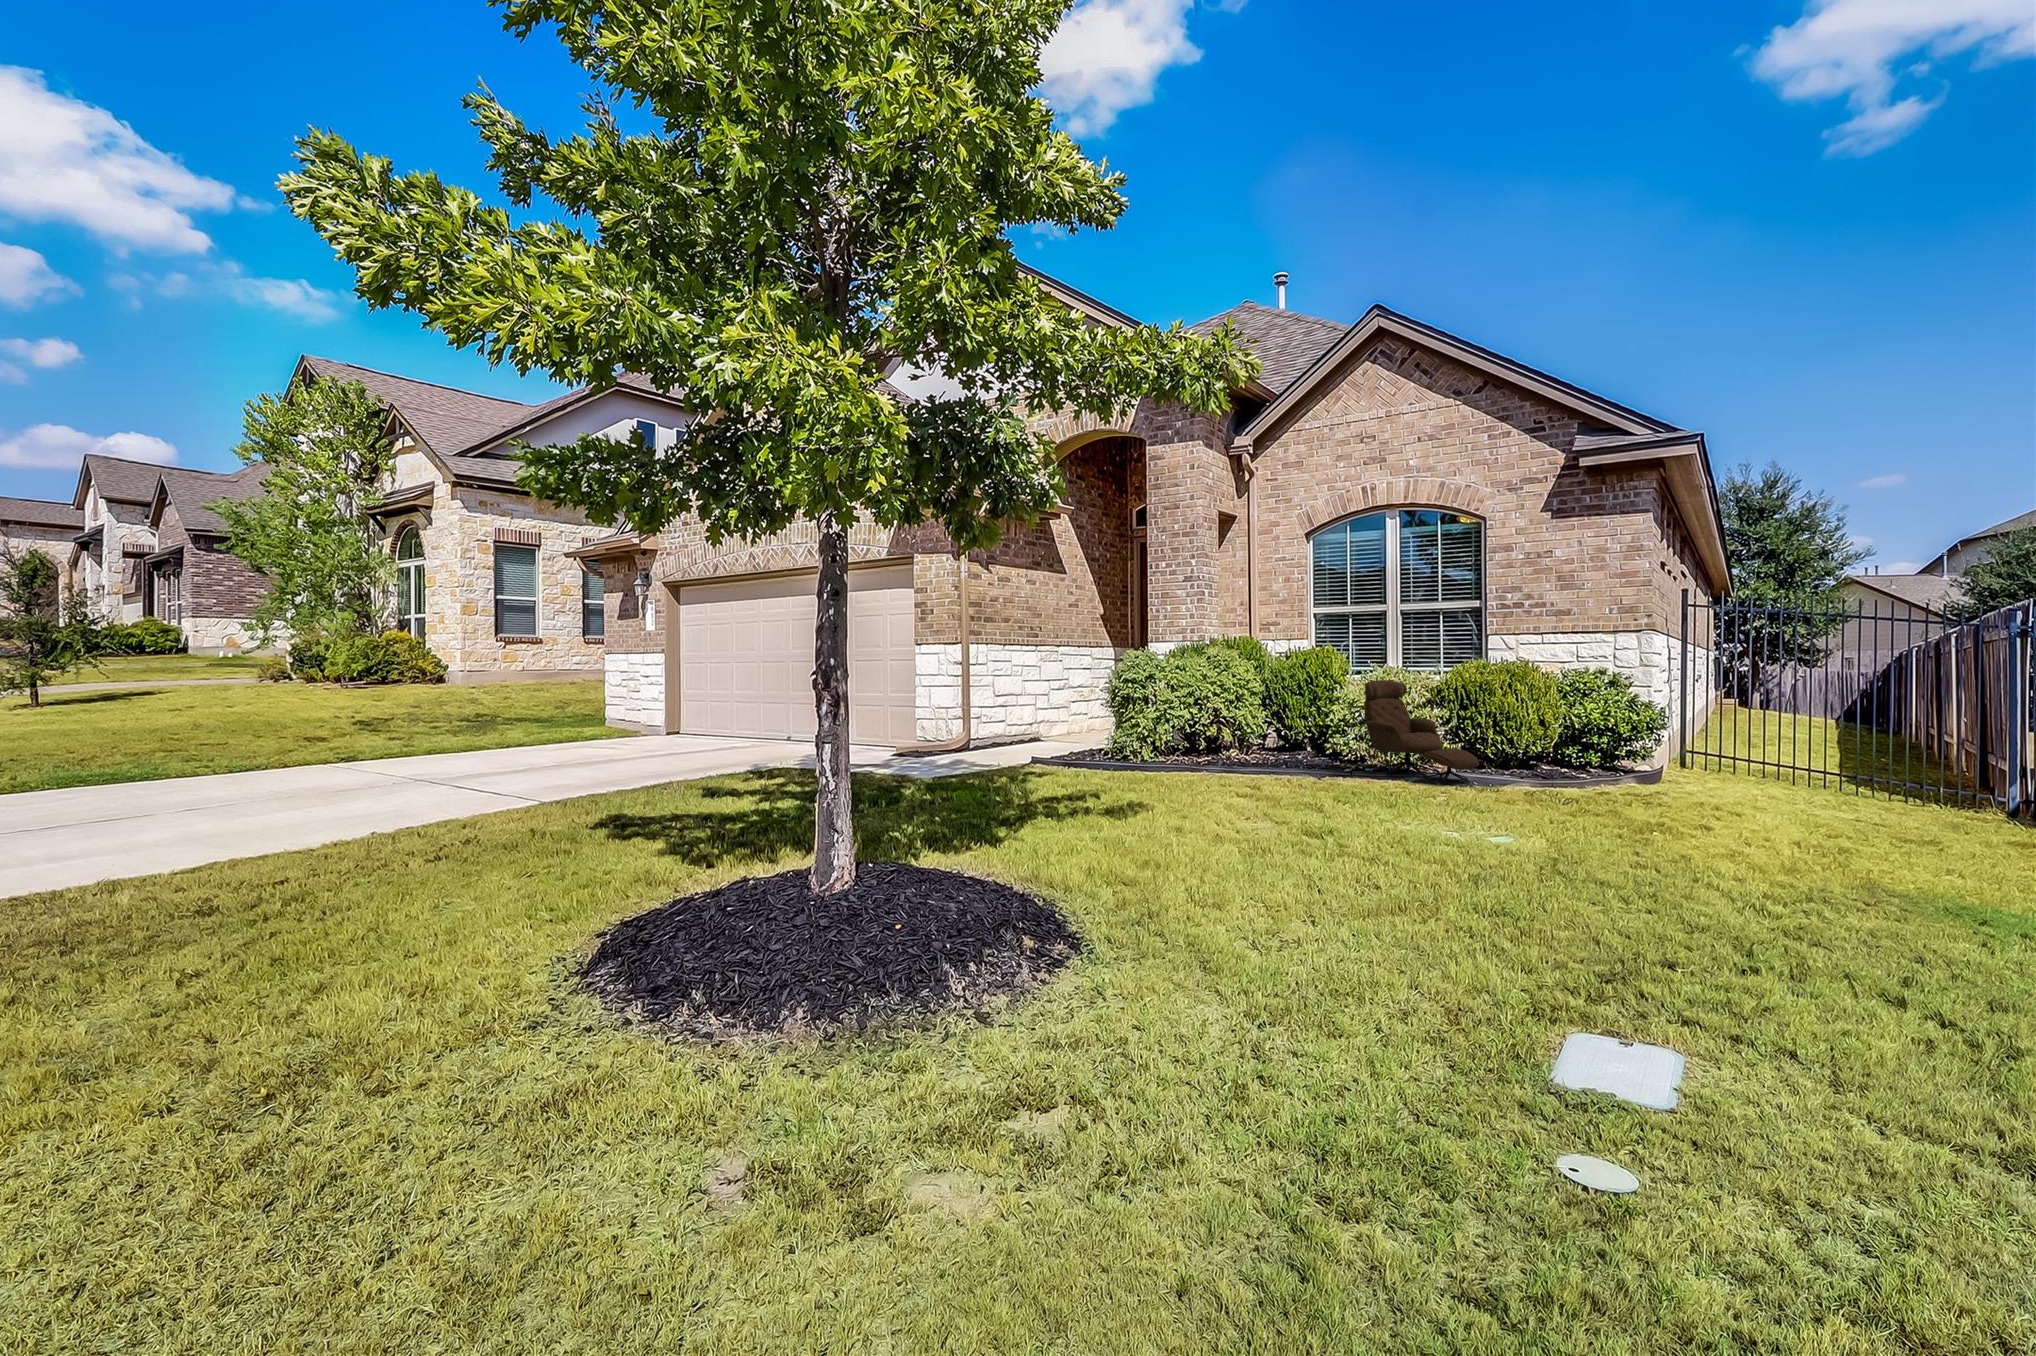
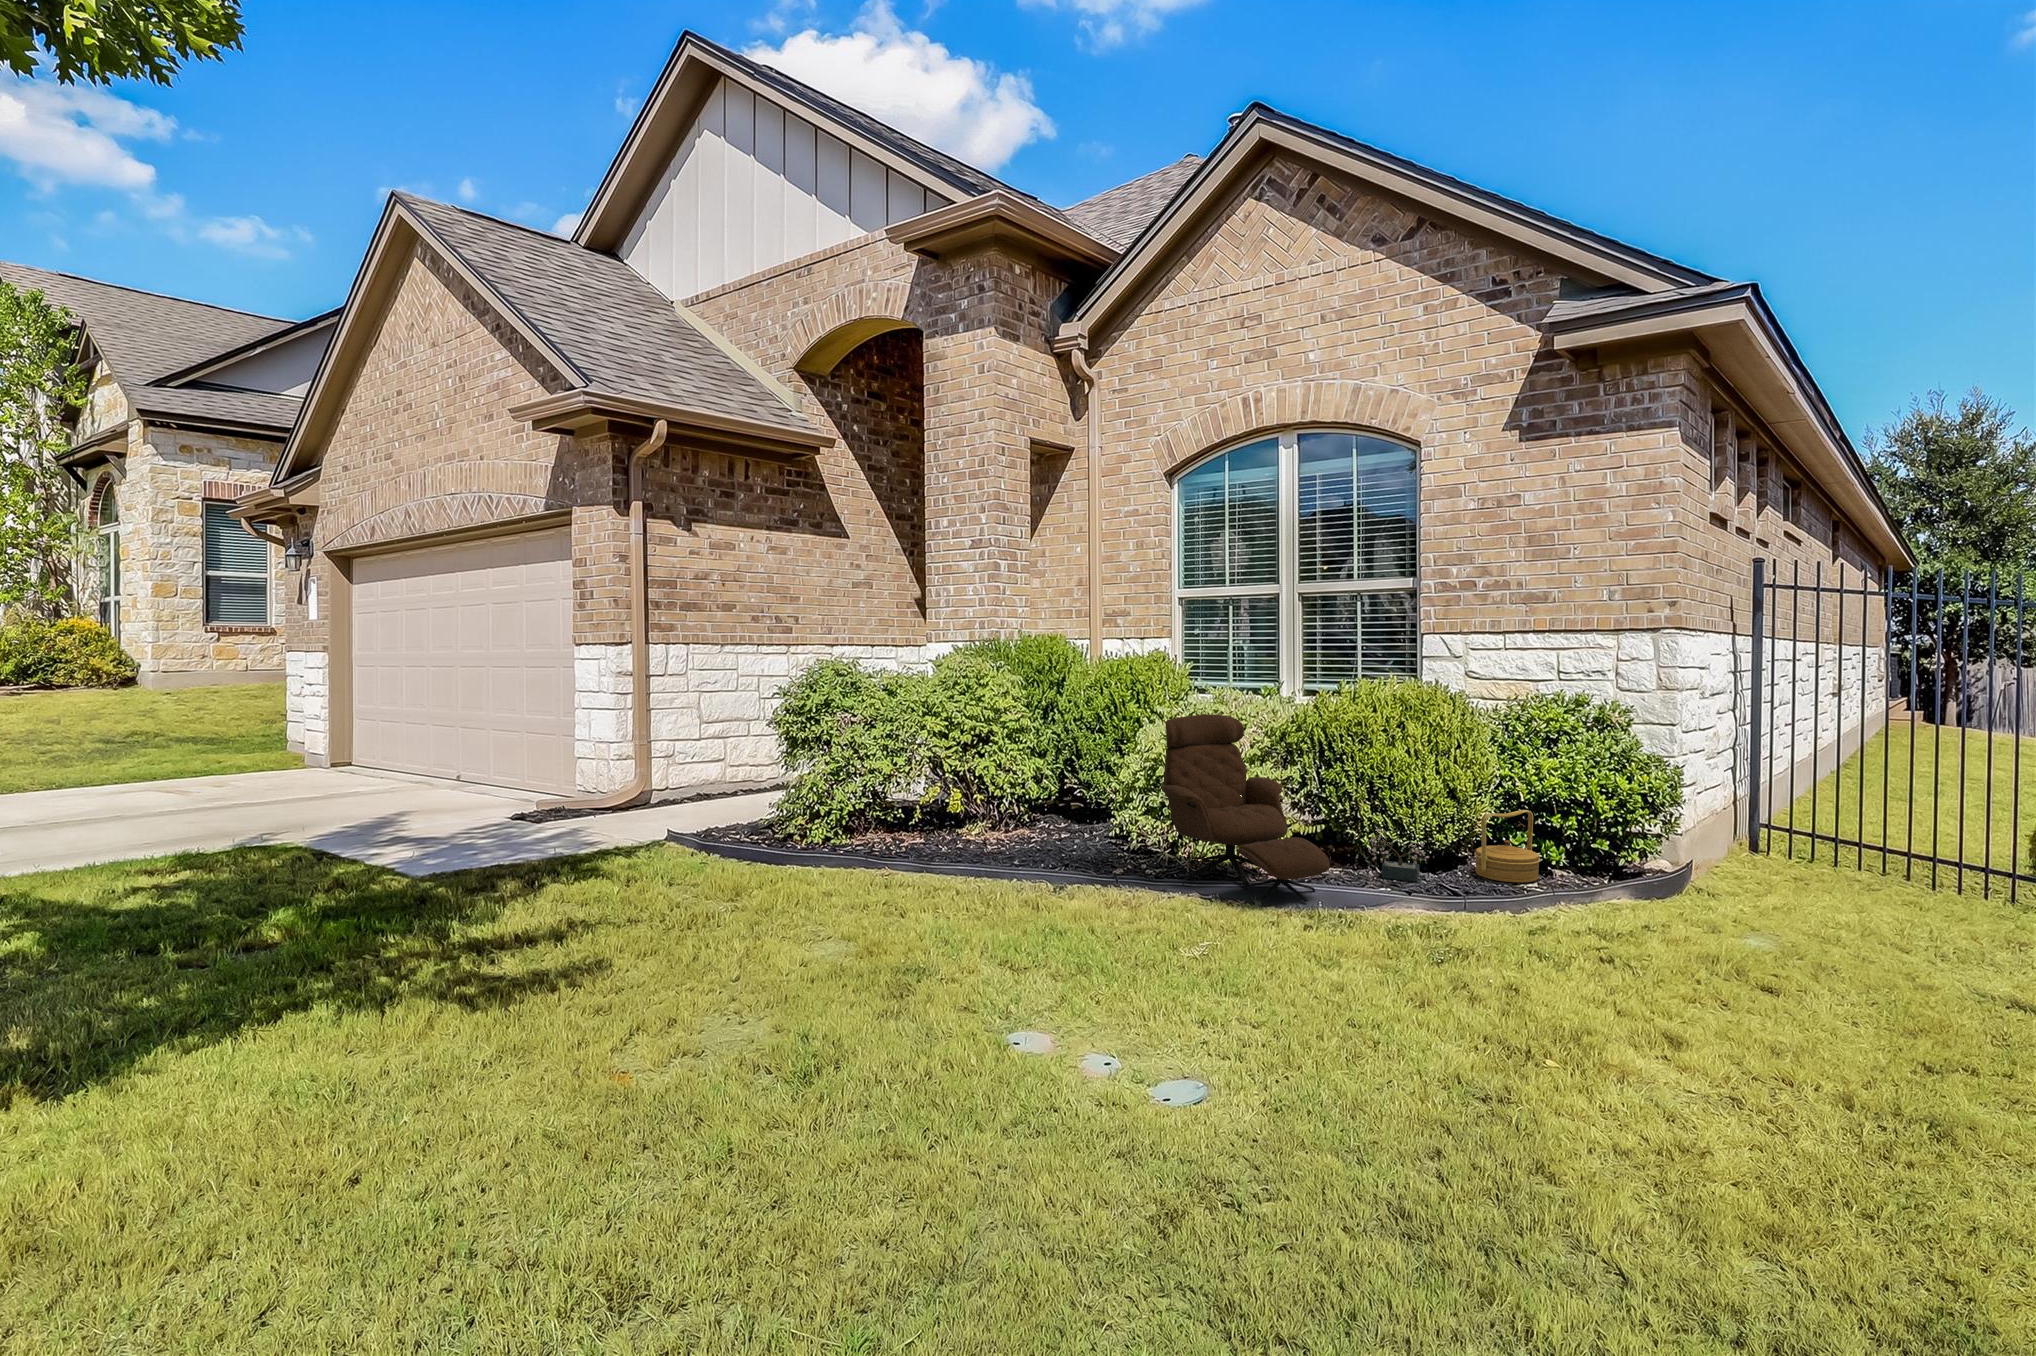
woven basket: none [1550,735,1592,775] -> present [1474,810,1541,883]
decorative plant: none [1489,745,1529,775] -> present [1368,829,1429,882]

